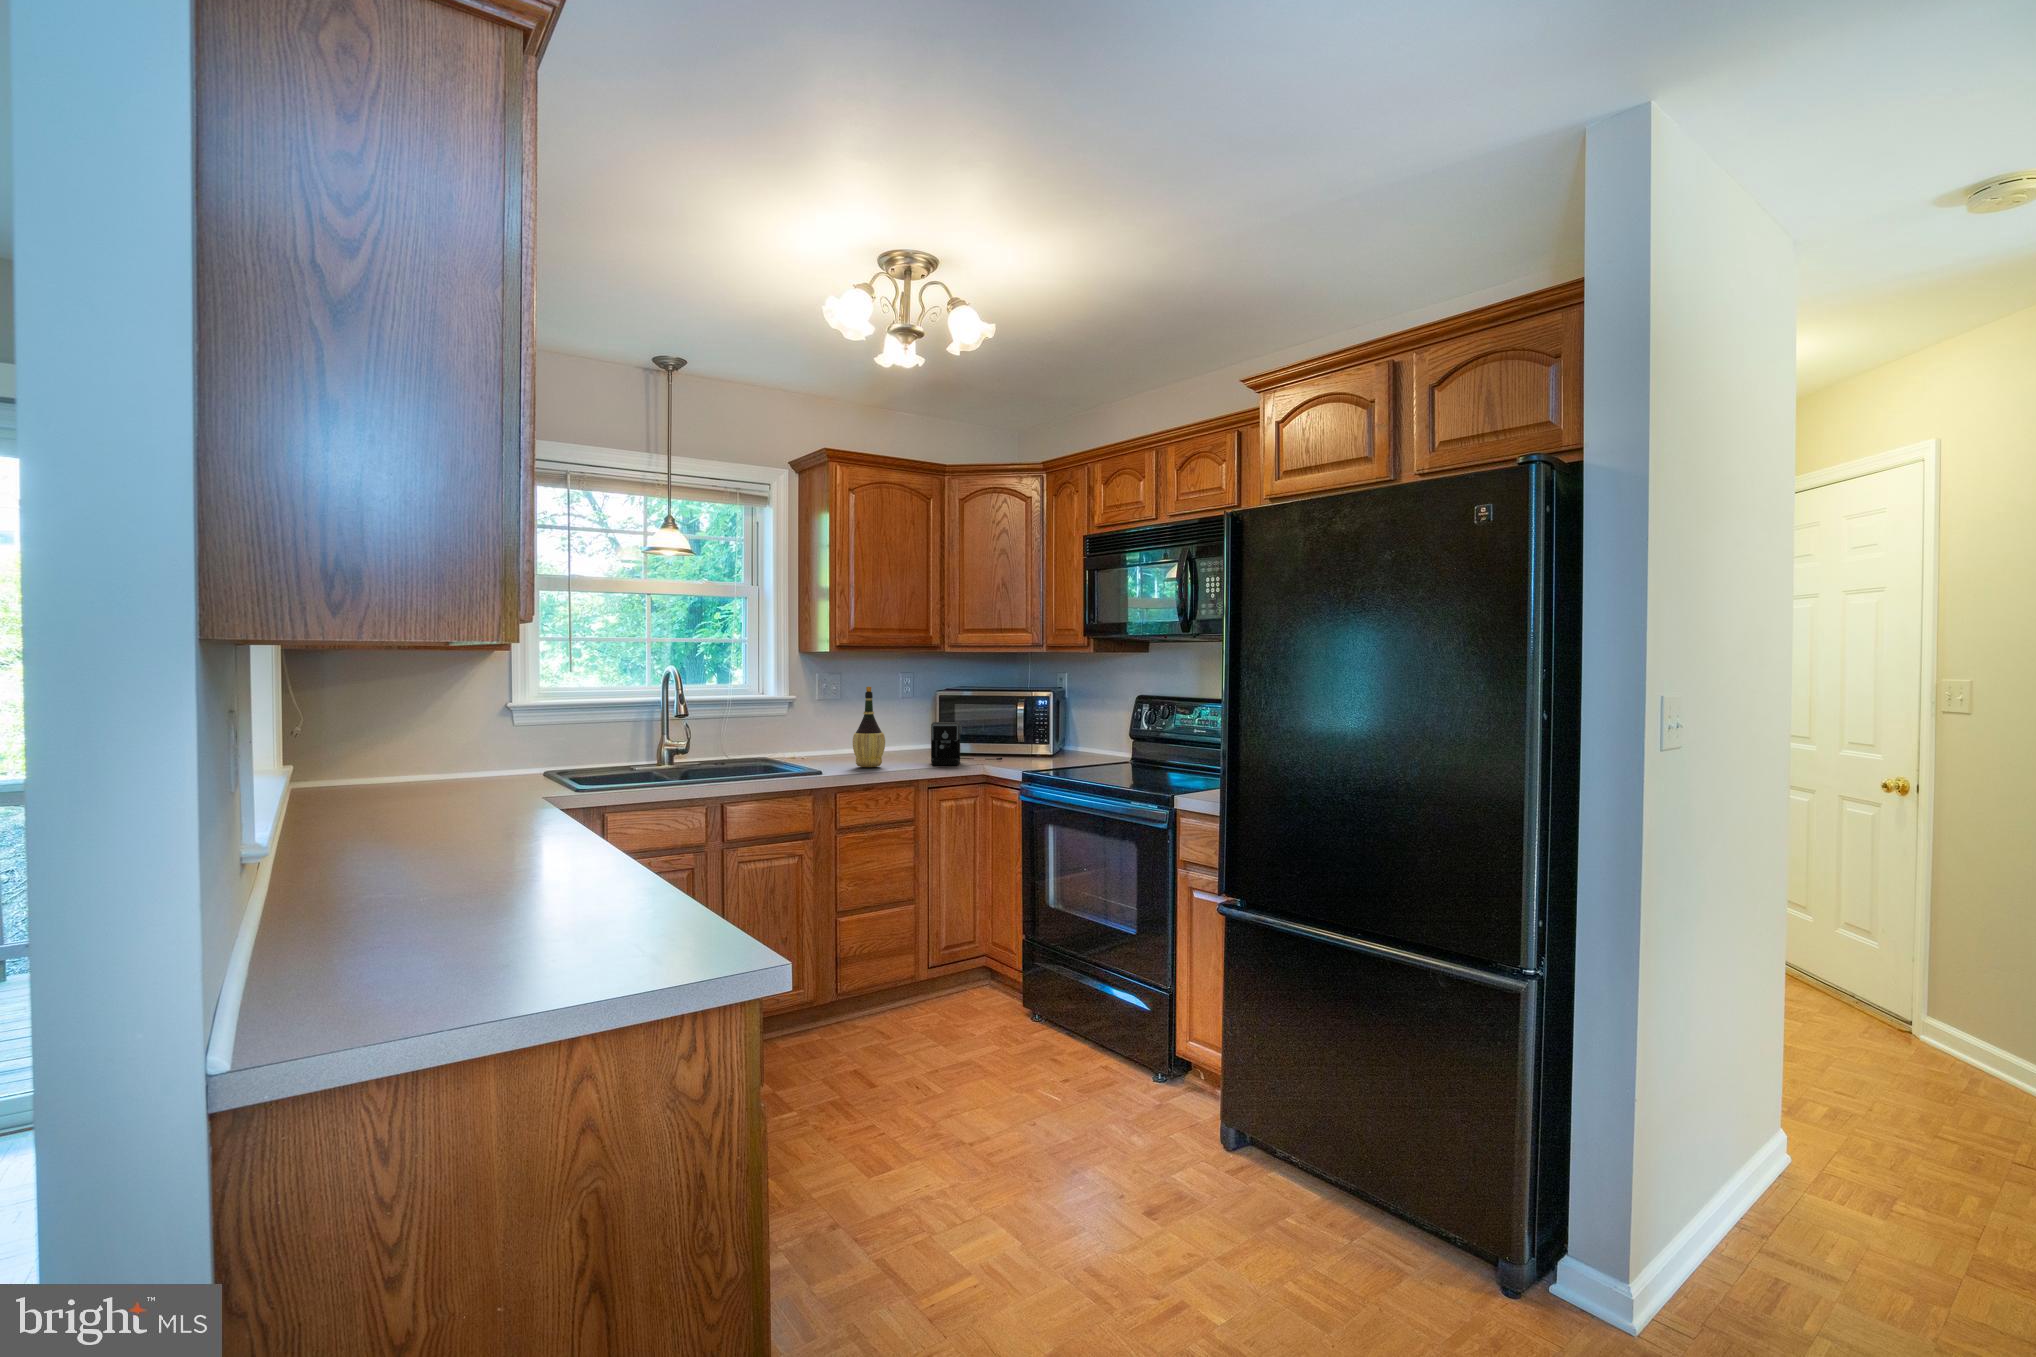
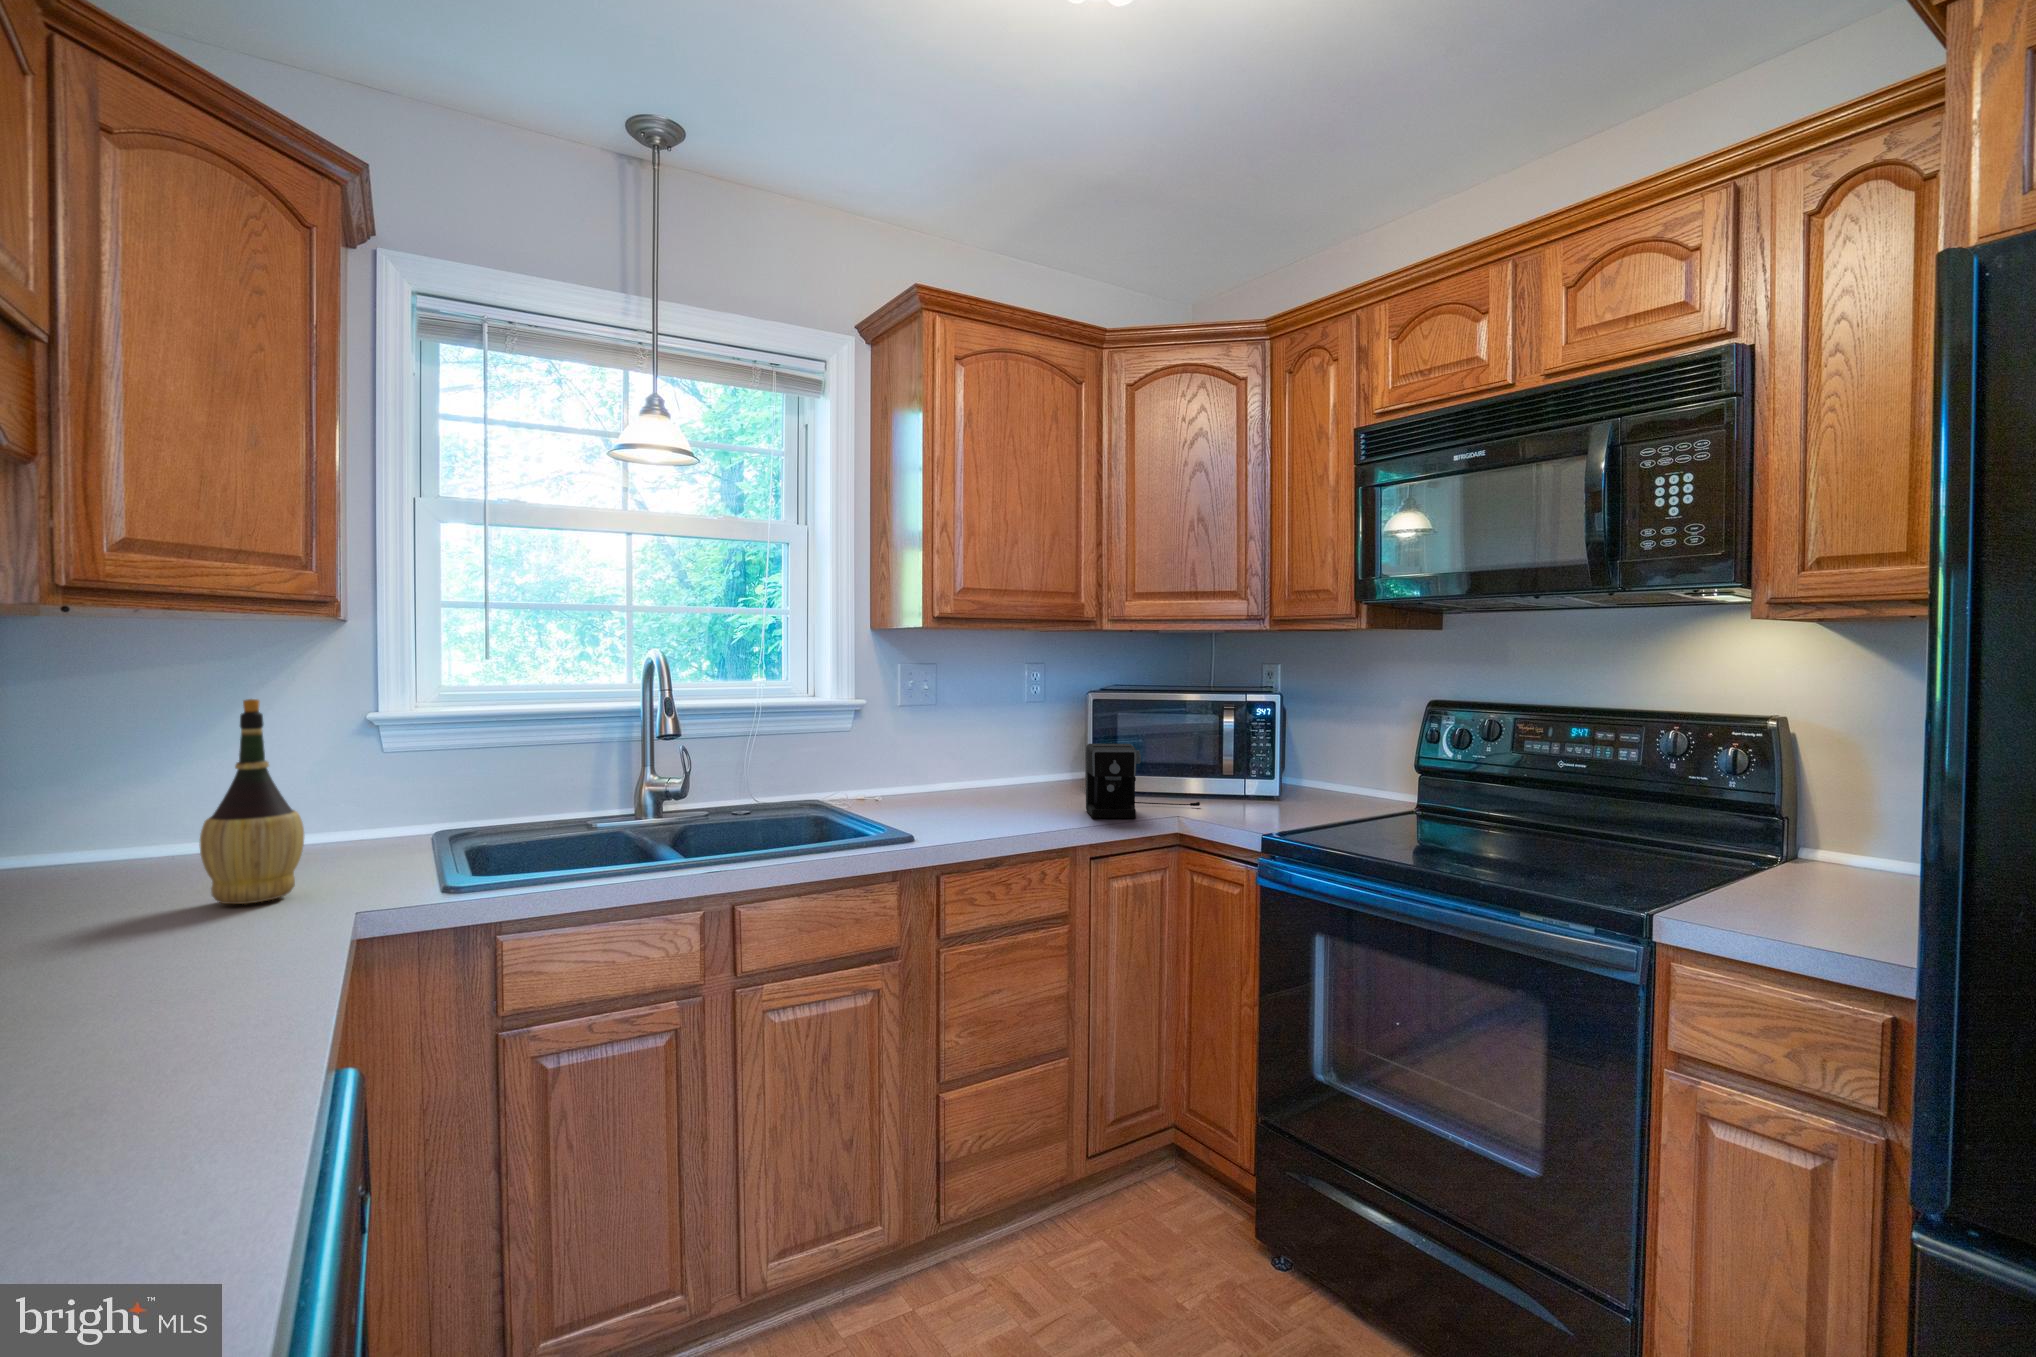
wine bottle: present [853,687,885,767] -> present [200,699,304,904]

